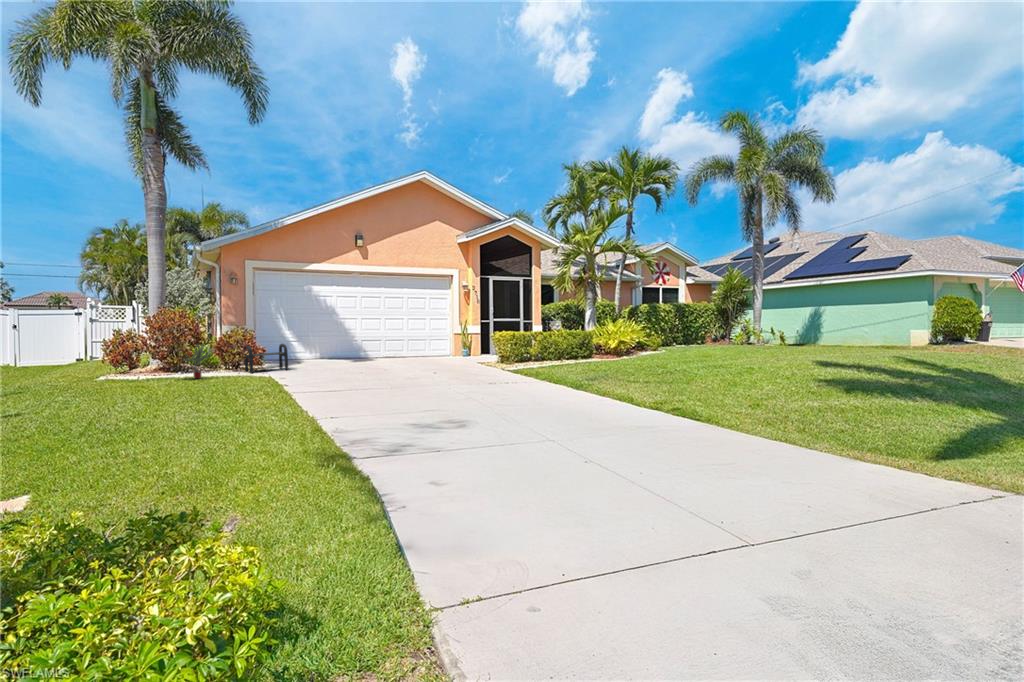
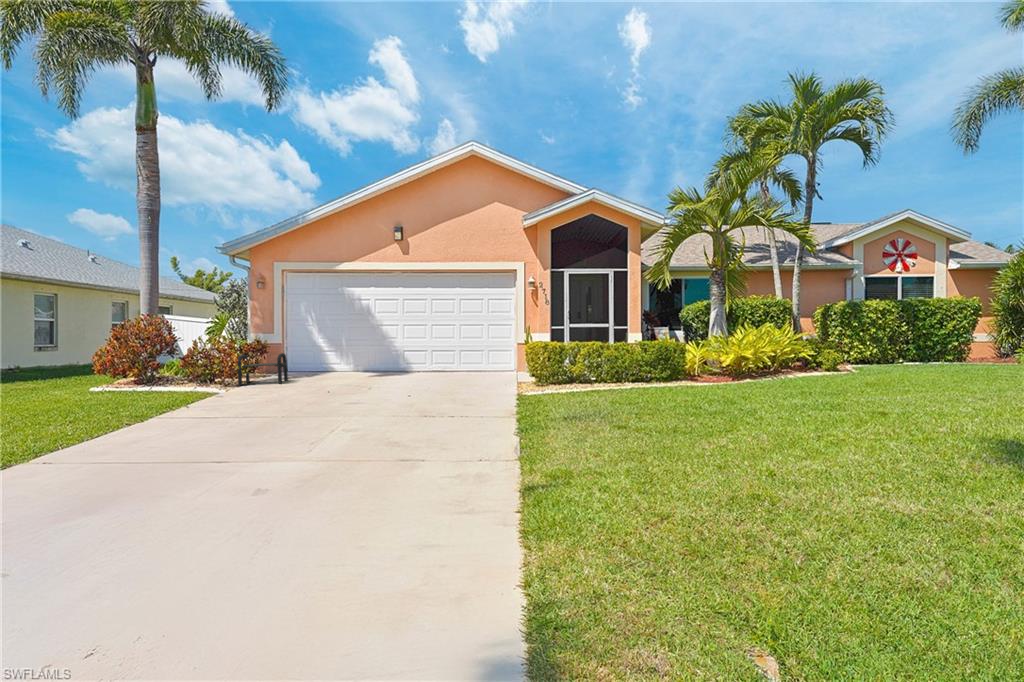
potted tree: present [183,345,210,379] -> none [168,352,194,390]

